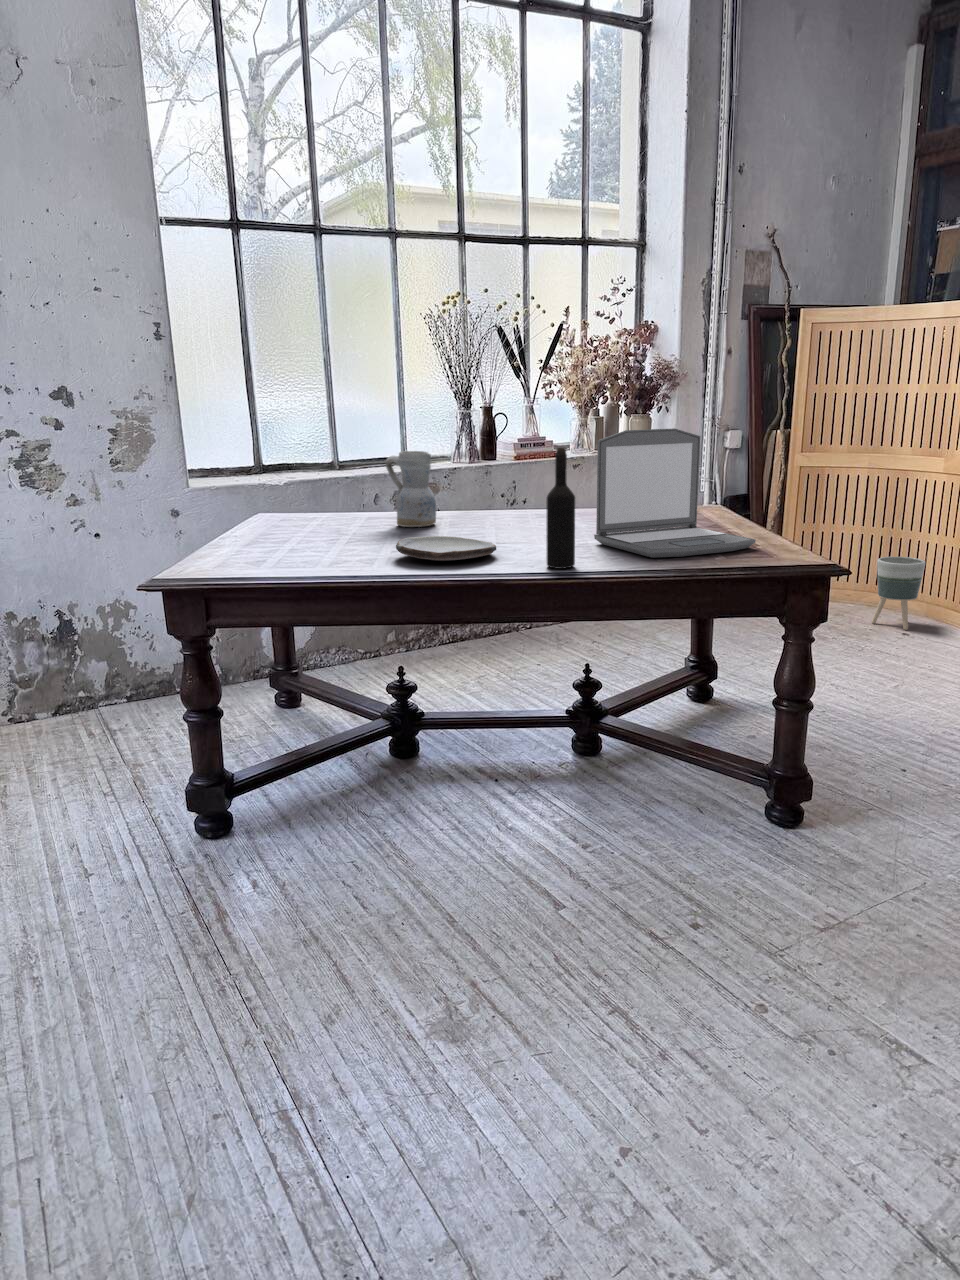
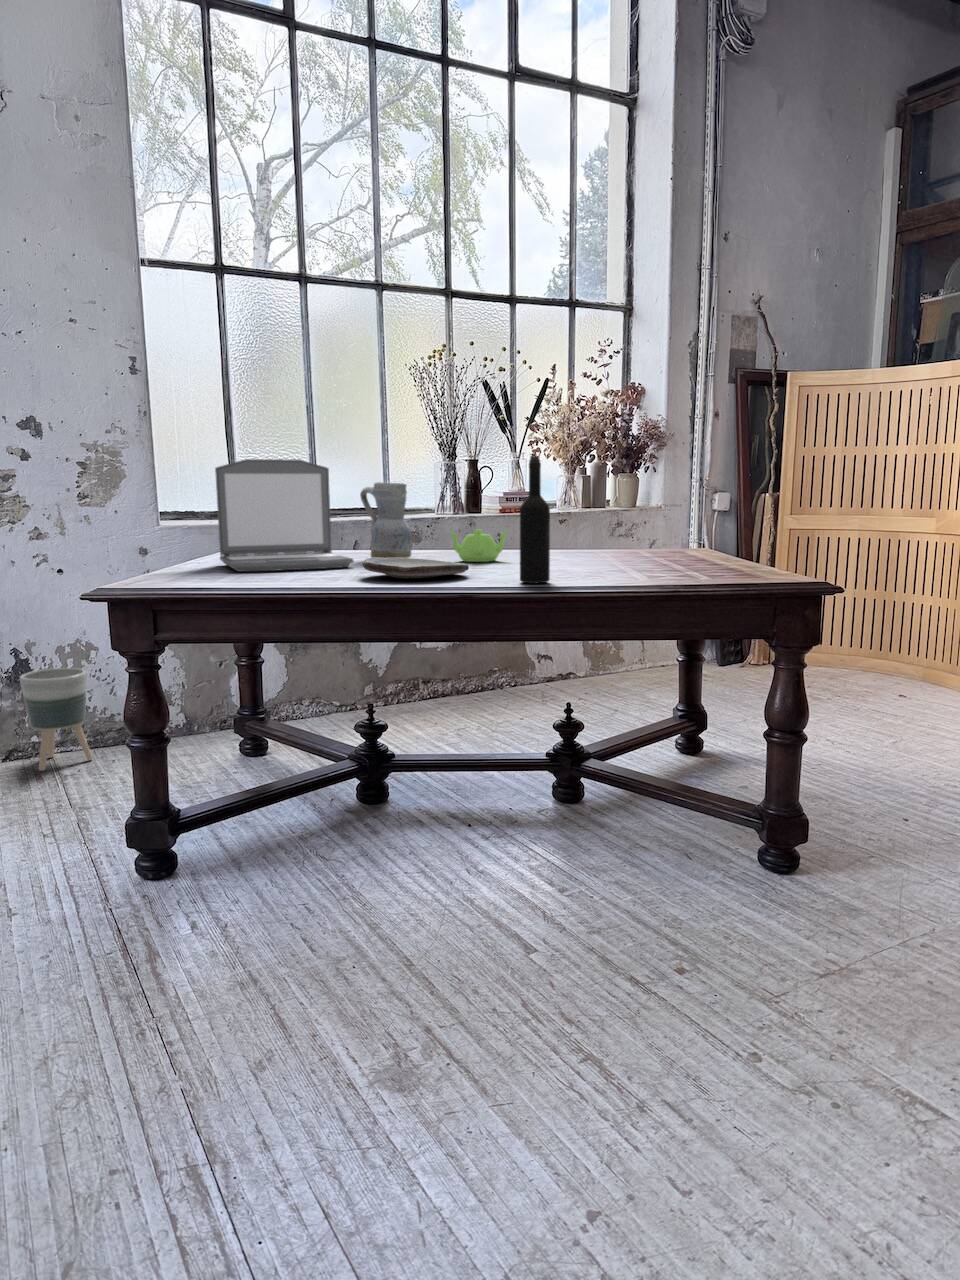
laptop: present [594,429,756,558] -> present [215,459,353,571]
teapot: none [472,497,531,531] -> present [450,529,507,562]
planter: present [872,557,926,630] -> present [20,668,93,771]

